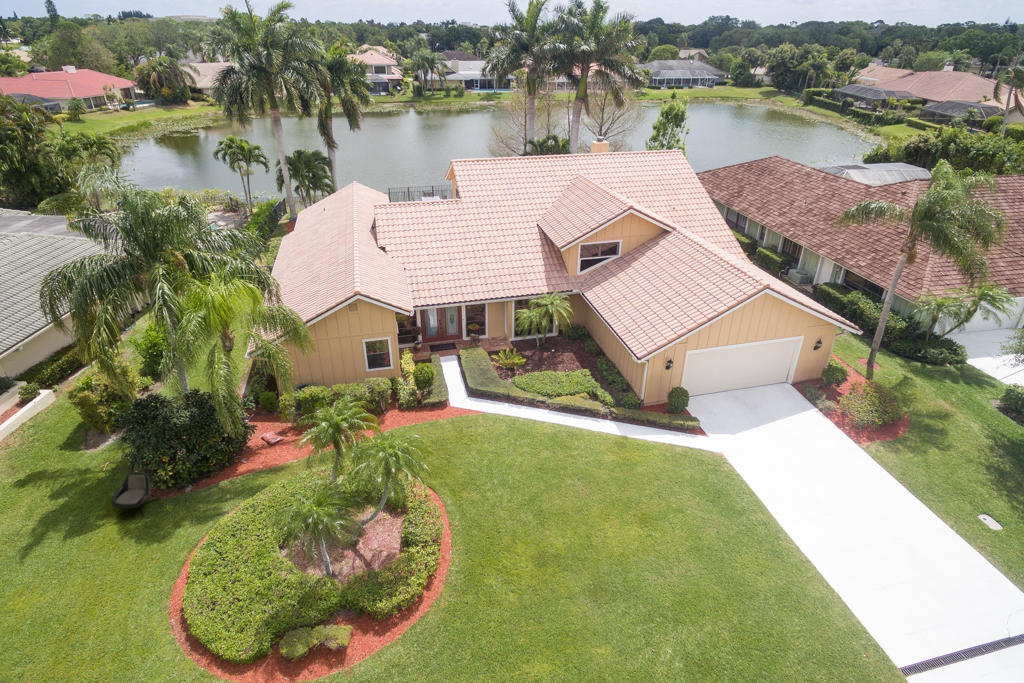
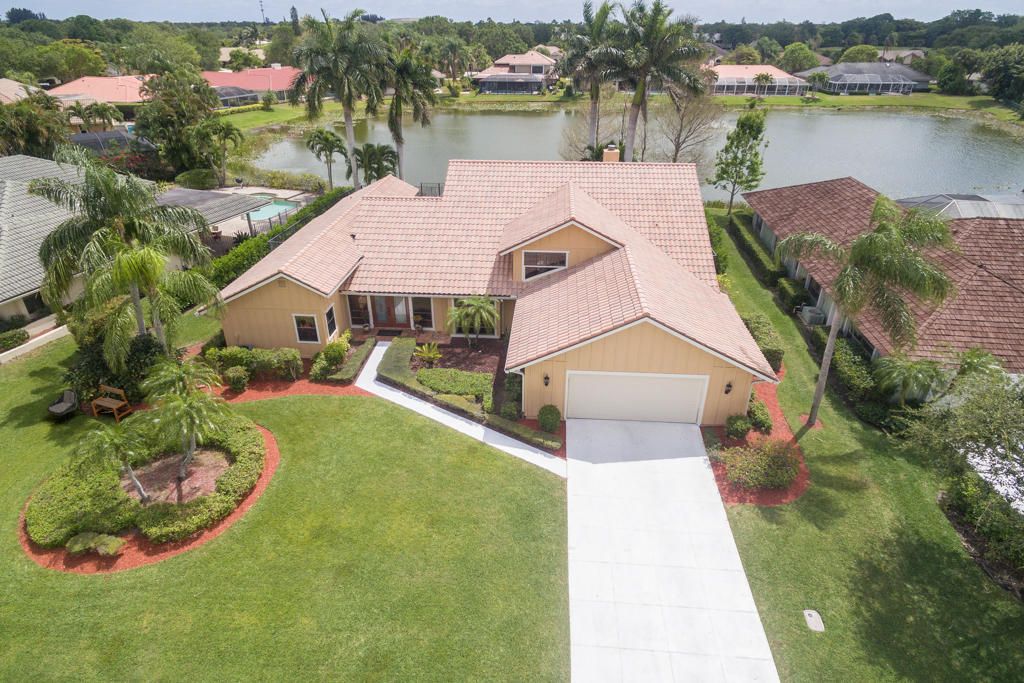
bench: none [170,458,221,500] -> present [91,385,133,423]

